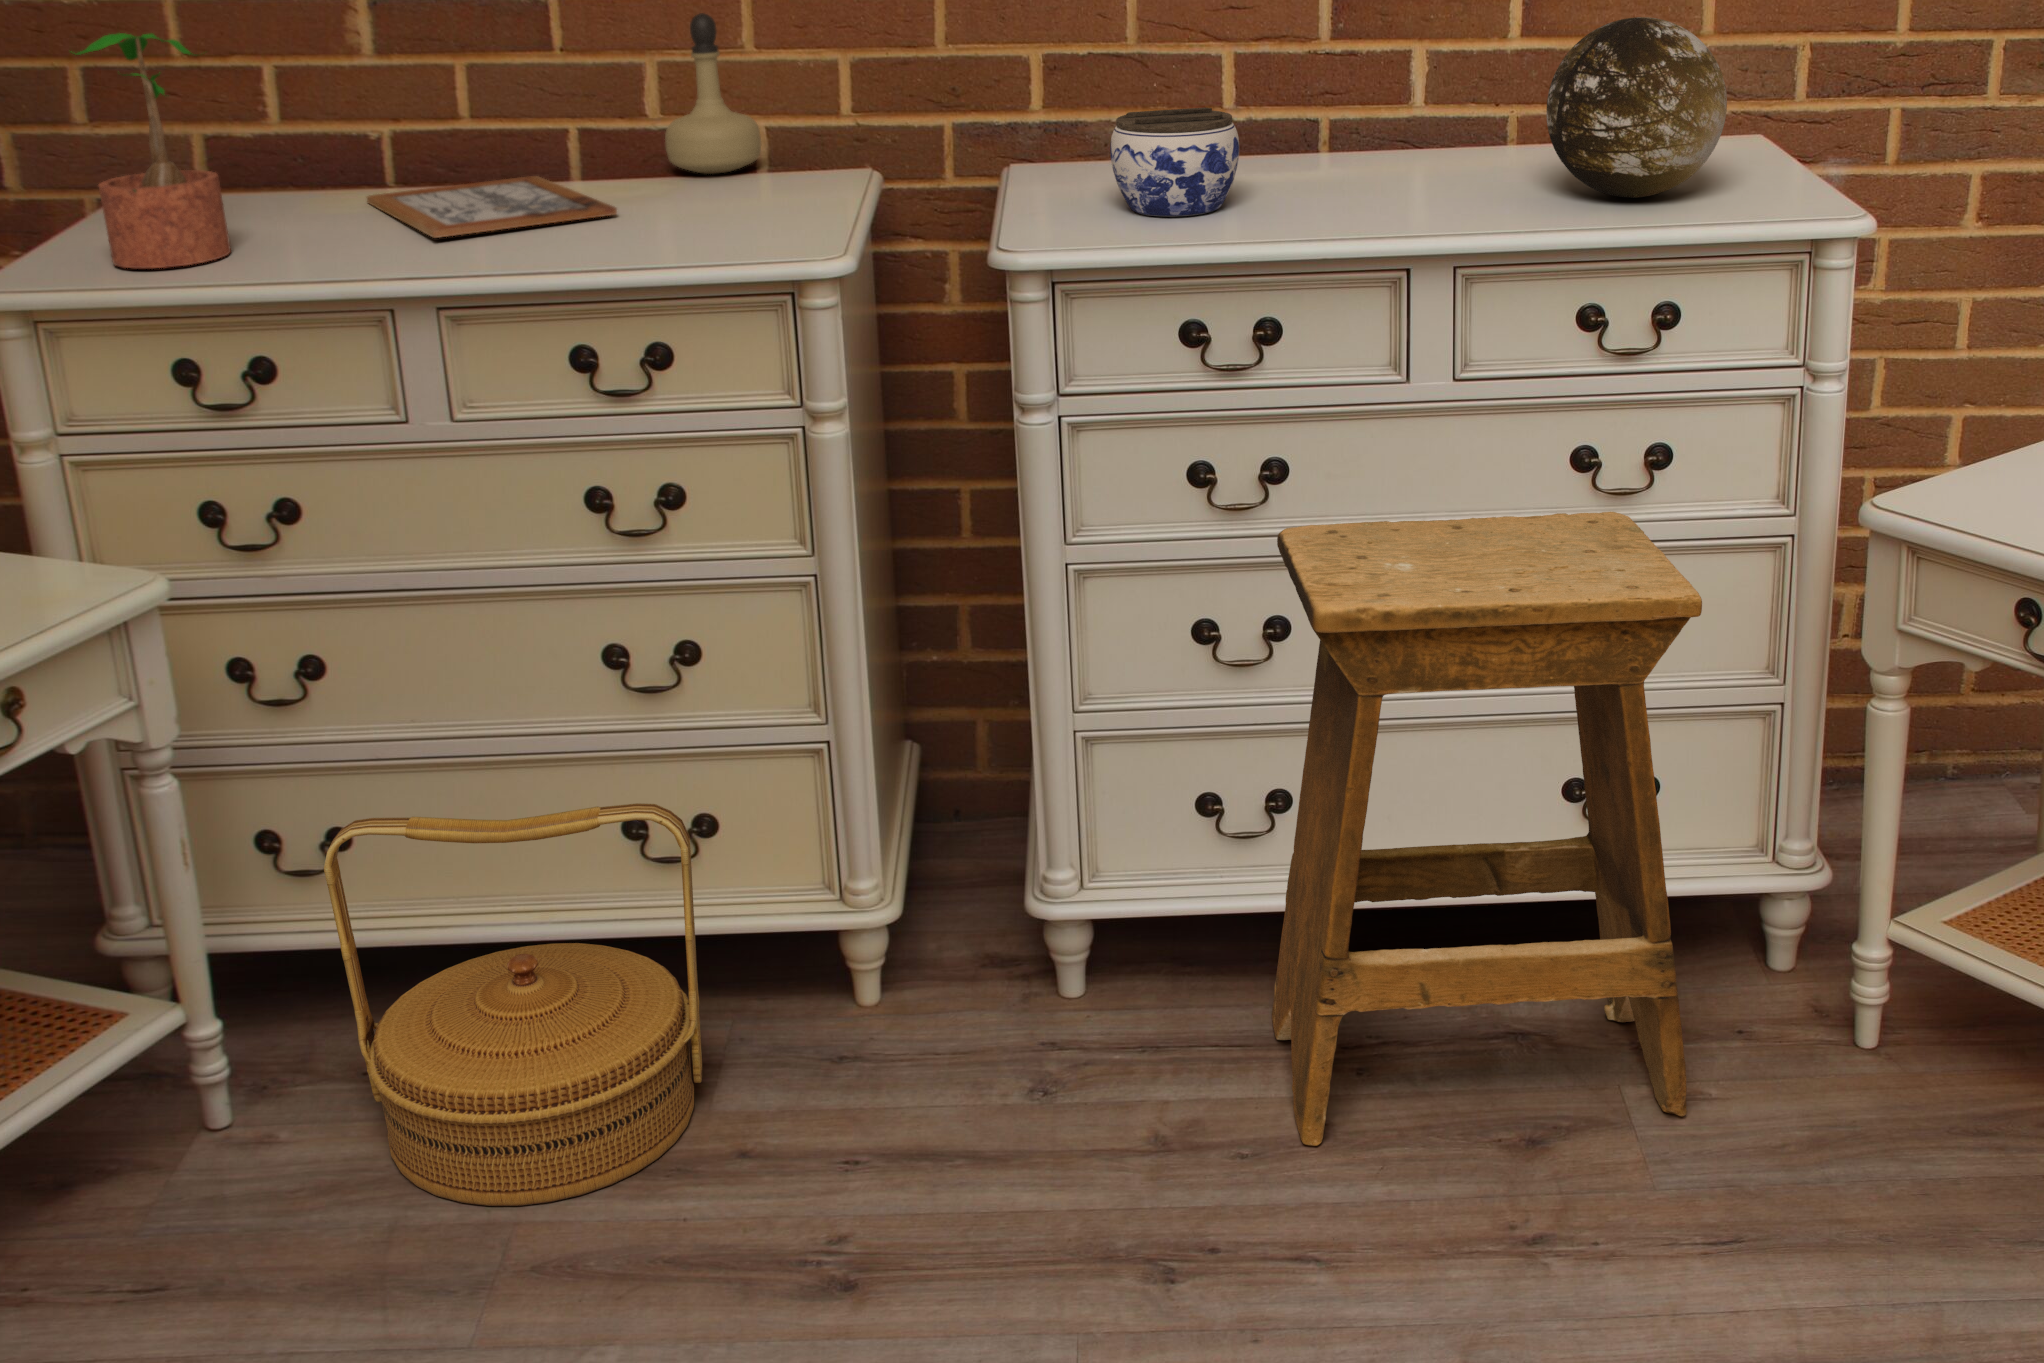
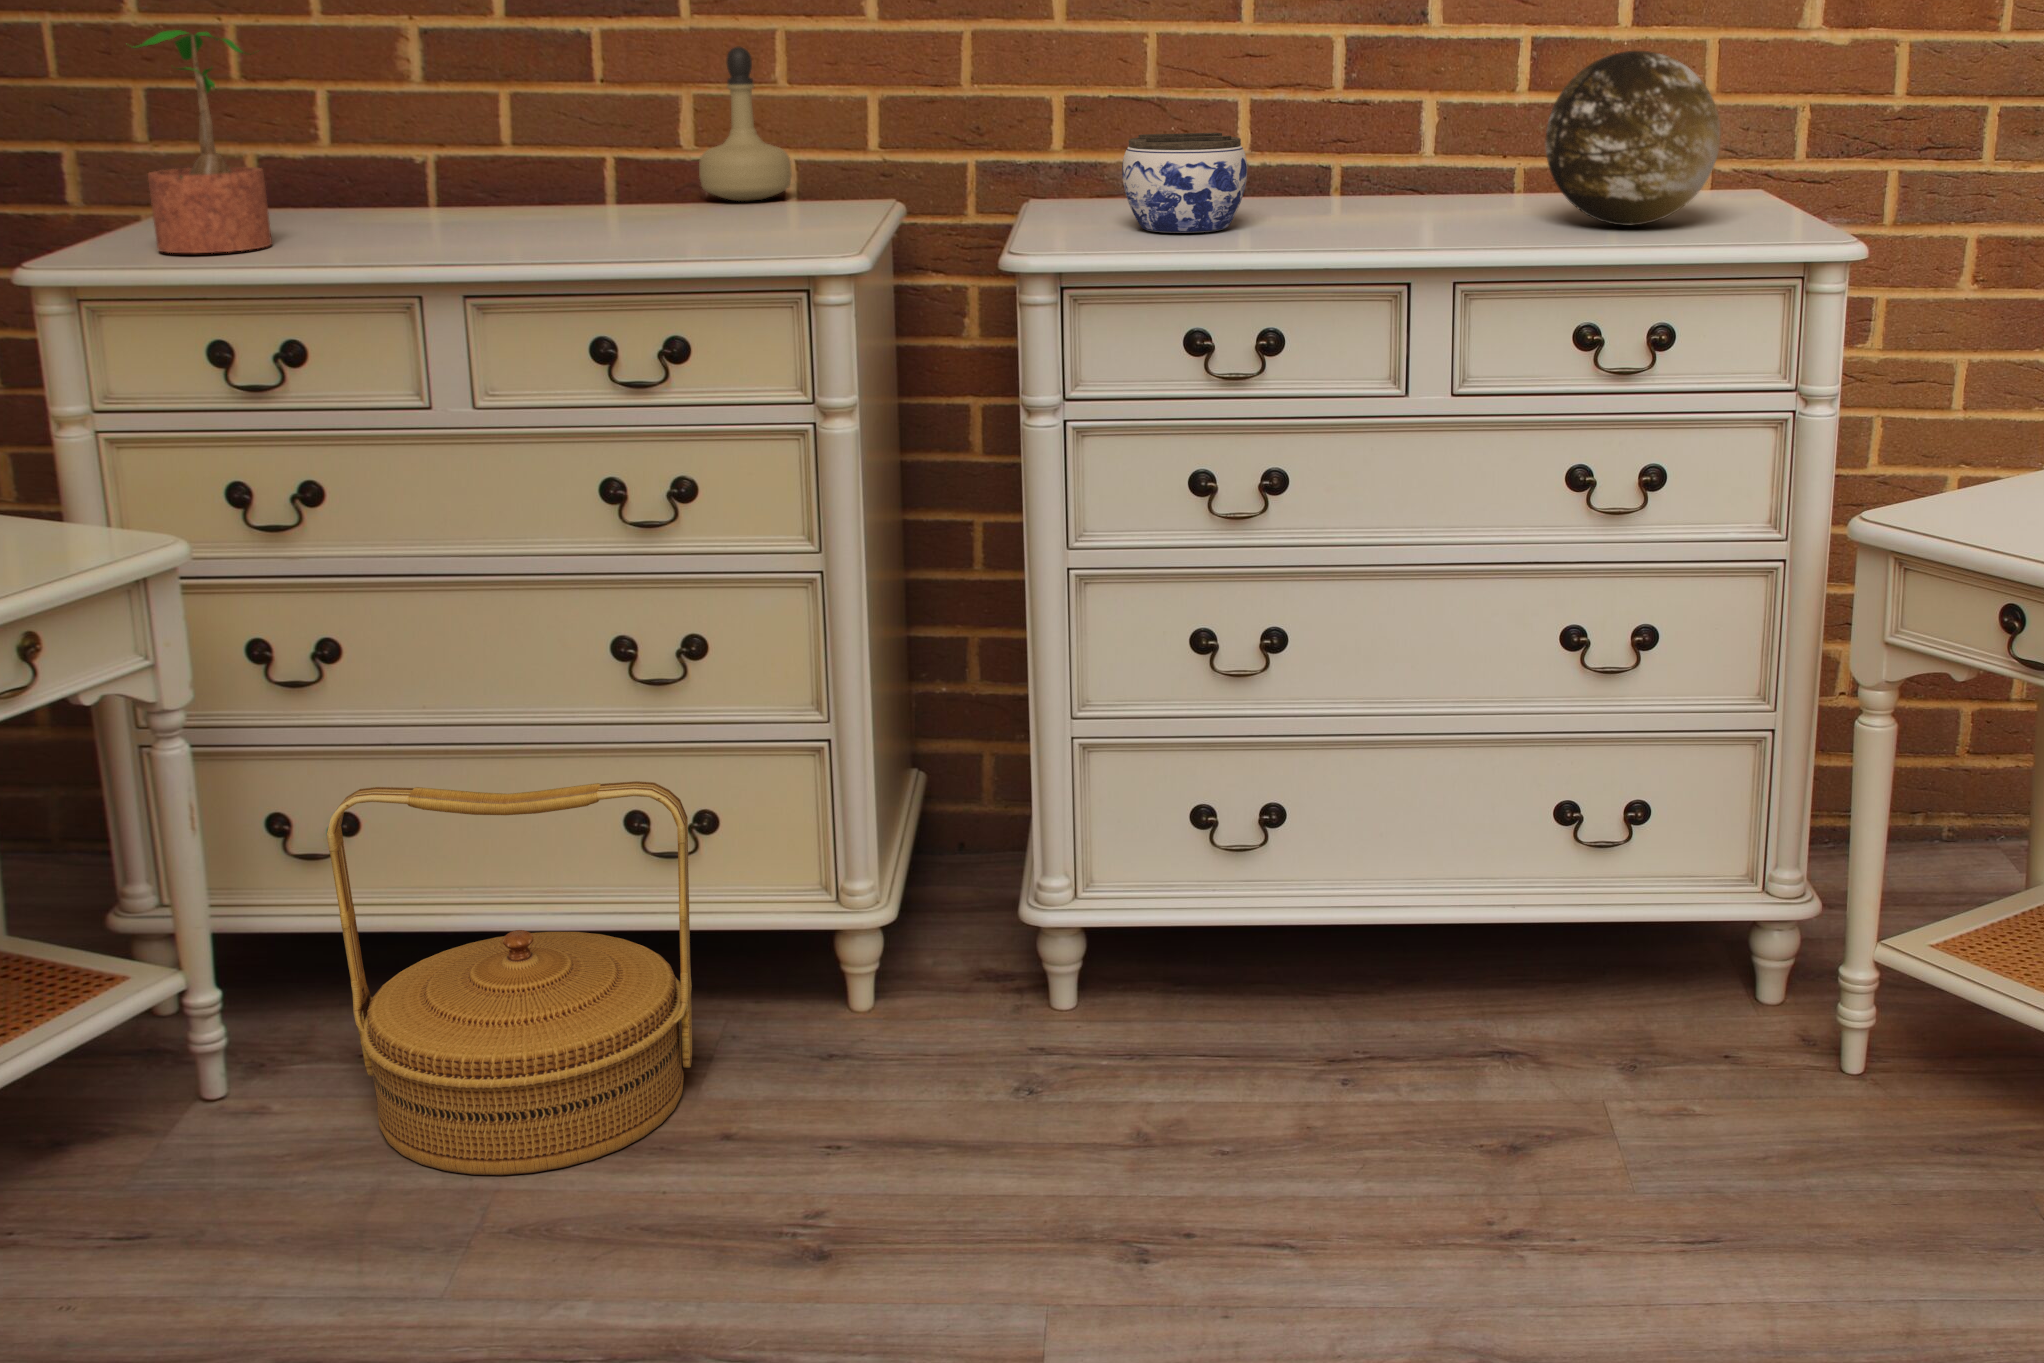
picture frame: present [367,176,617,238] -> none [409,199,646,237]
stool: present [1272,512,1702,1146] -> none [1261,526,1686,1144]

